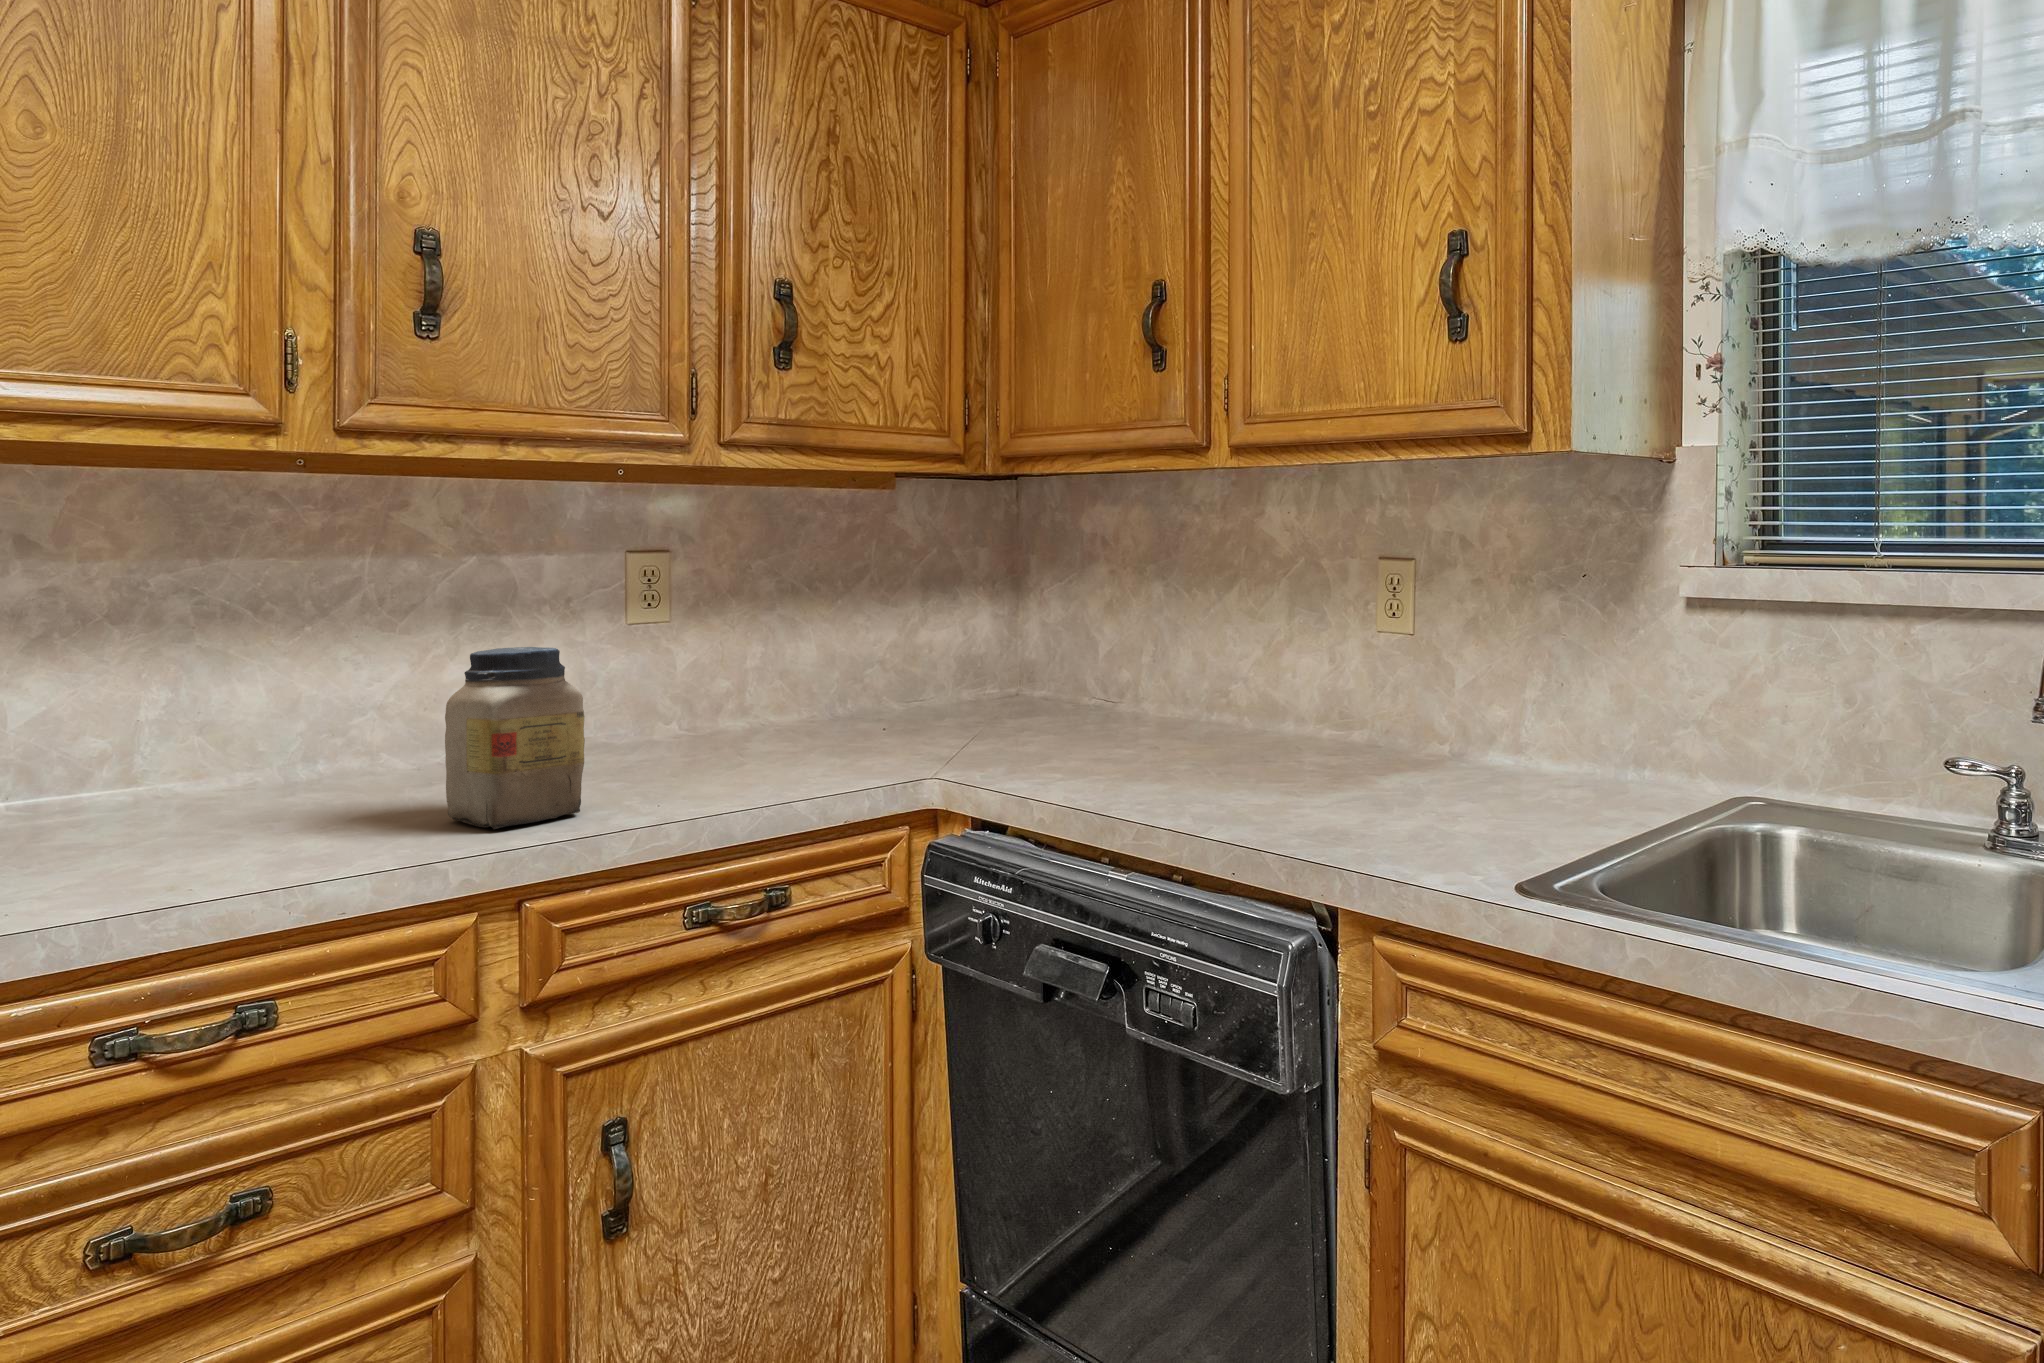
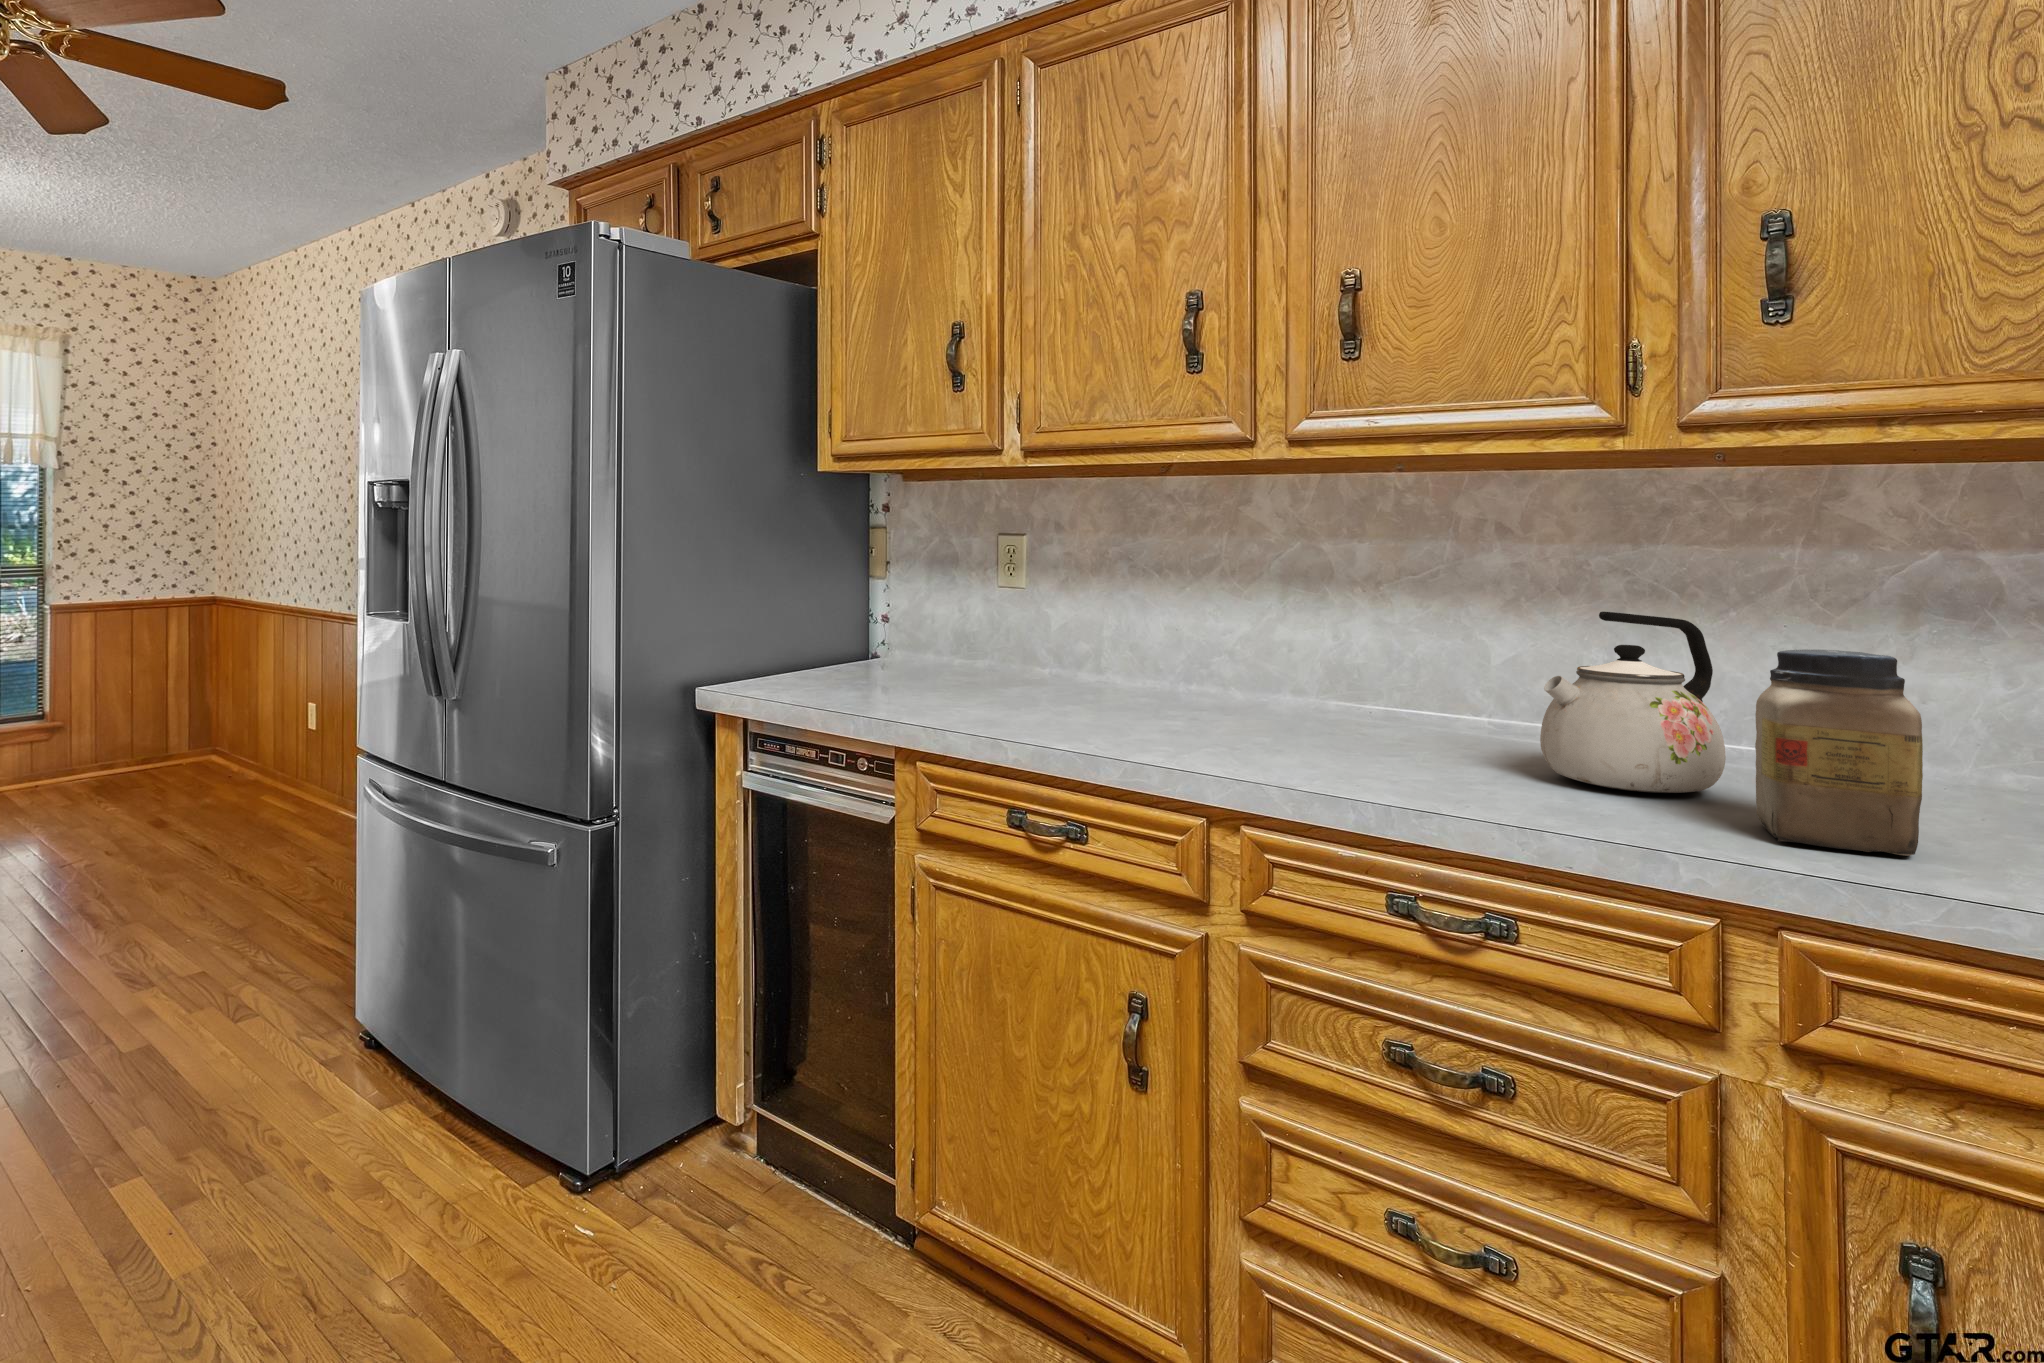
kettle: none [176,631,379,830] -> present [1540,612,1726,793]

